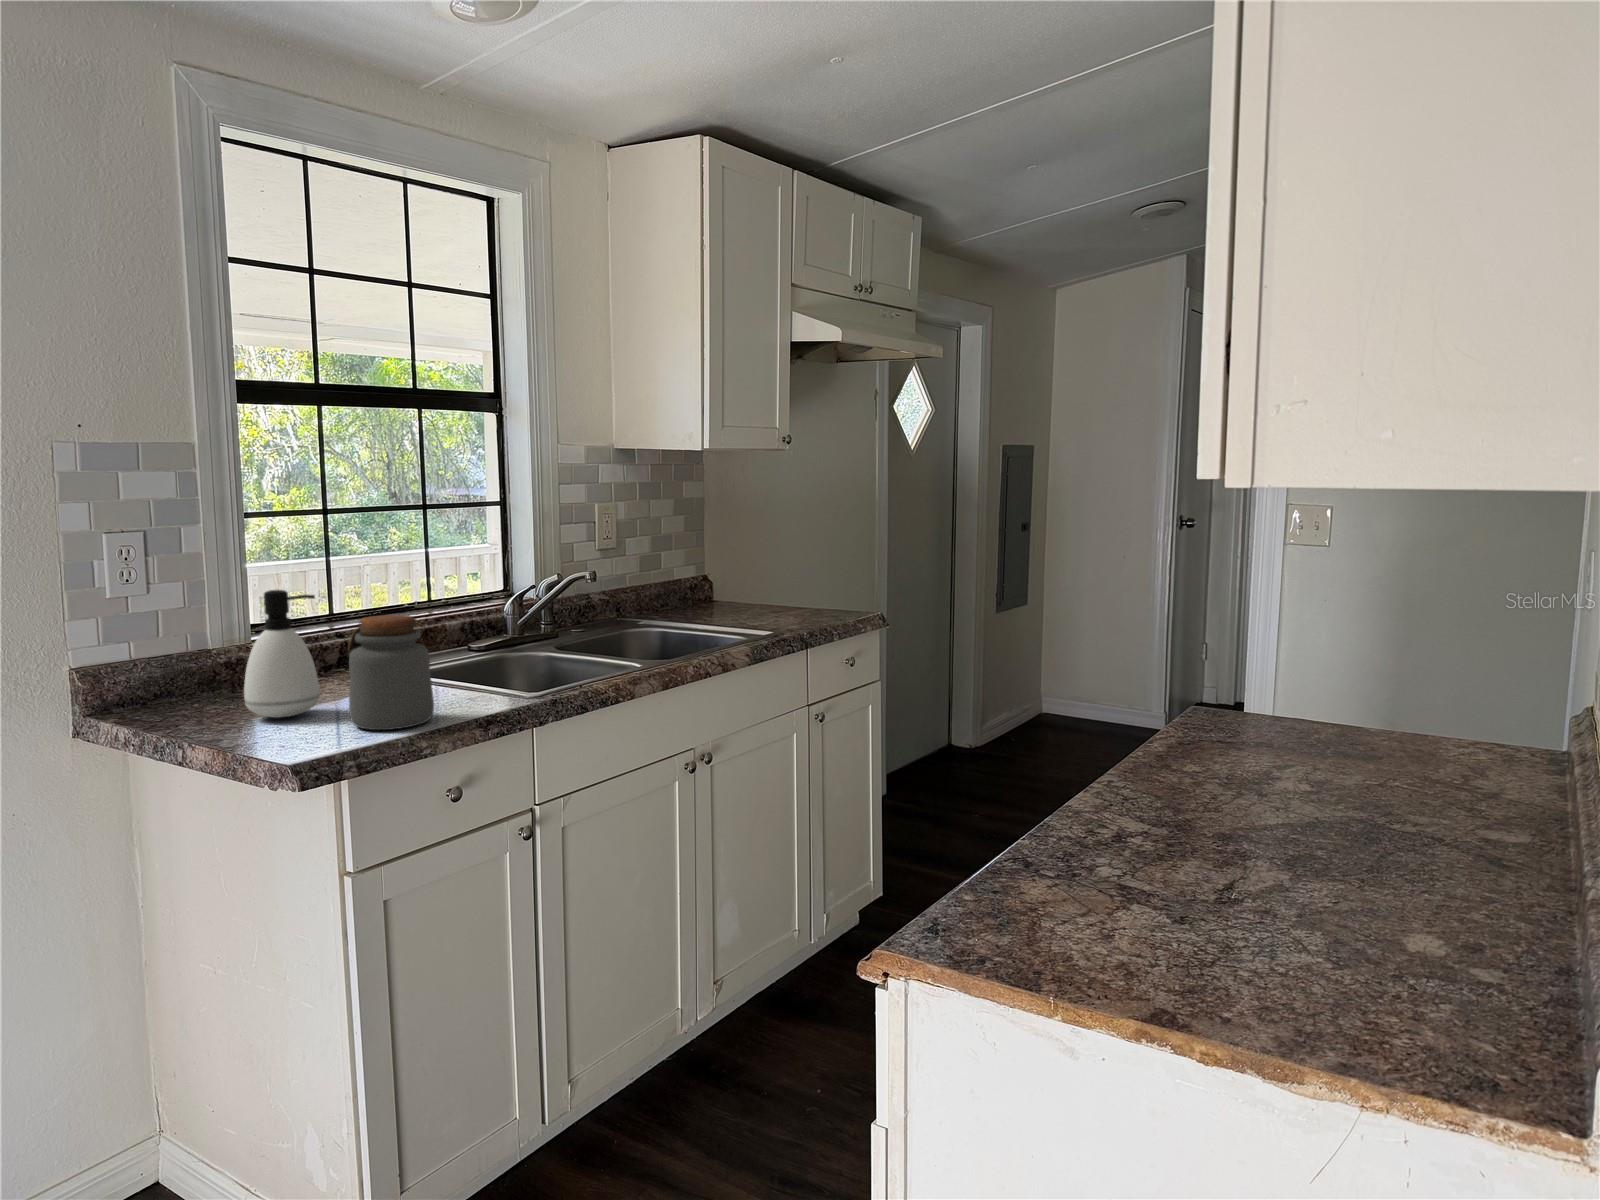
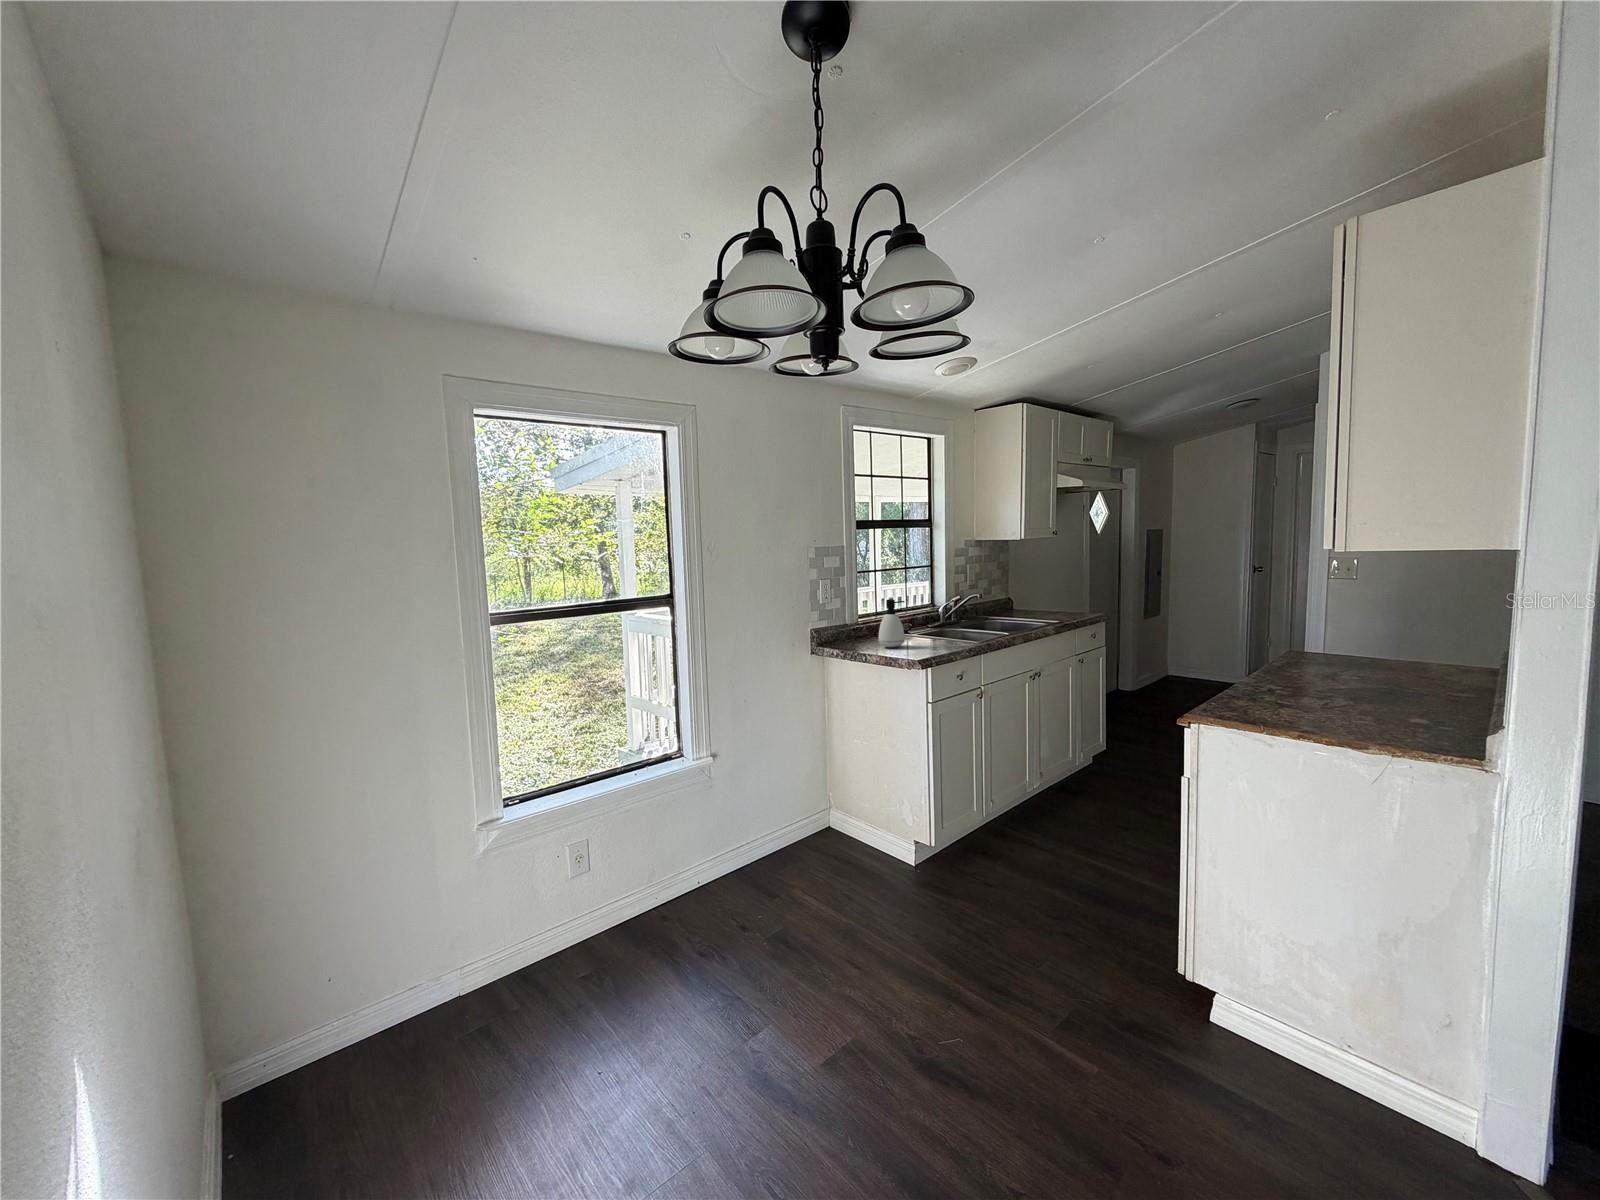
jar: present [348,615,434,730] -> none [921,608,953,651]

